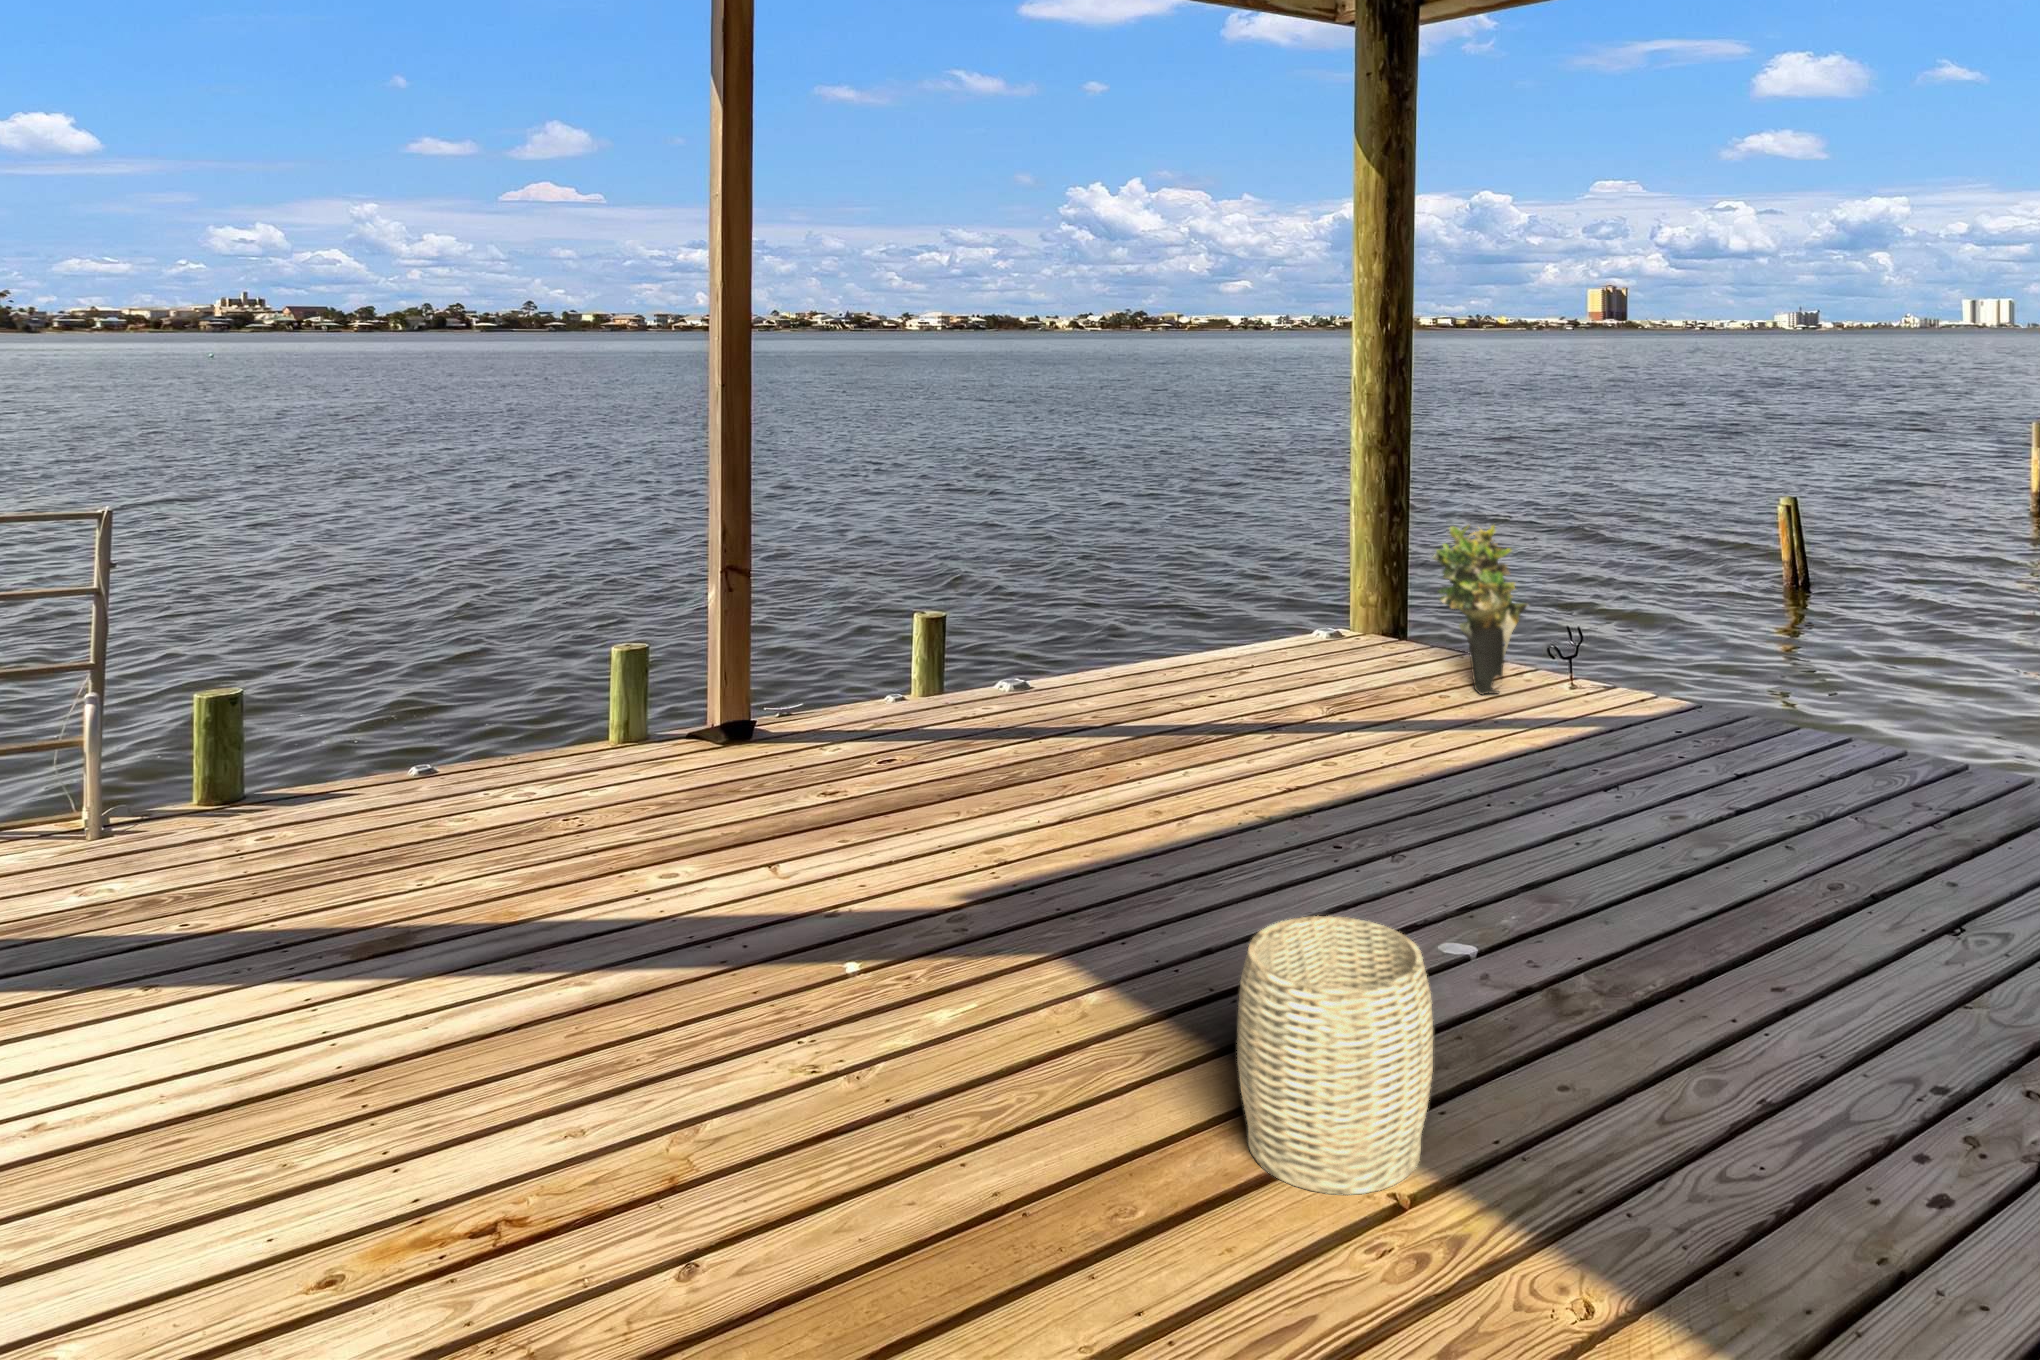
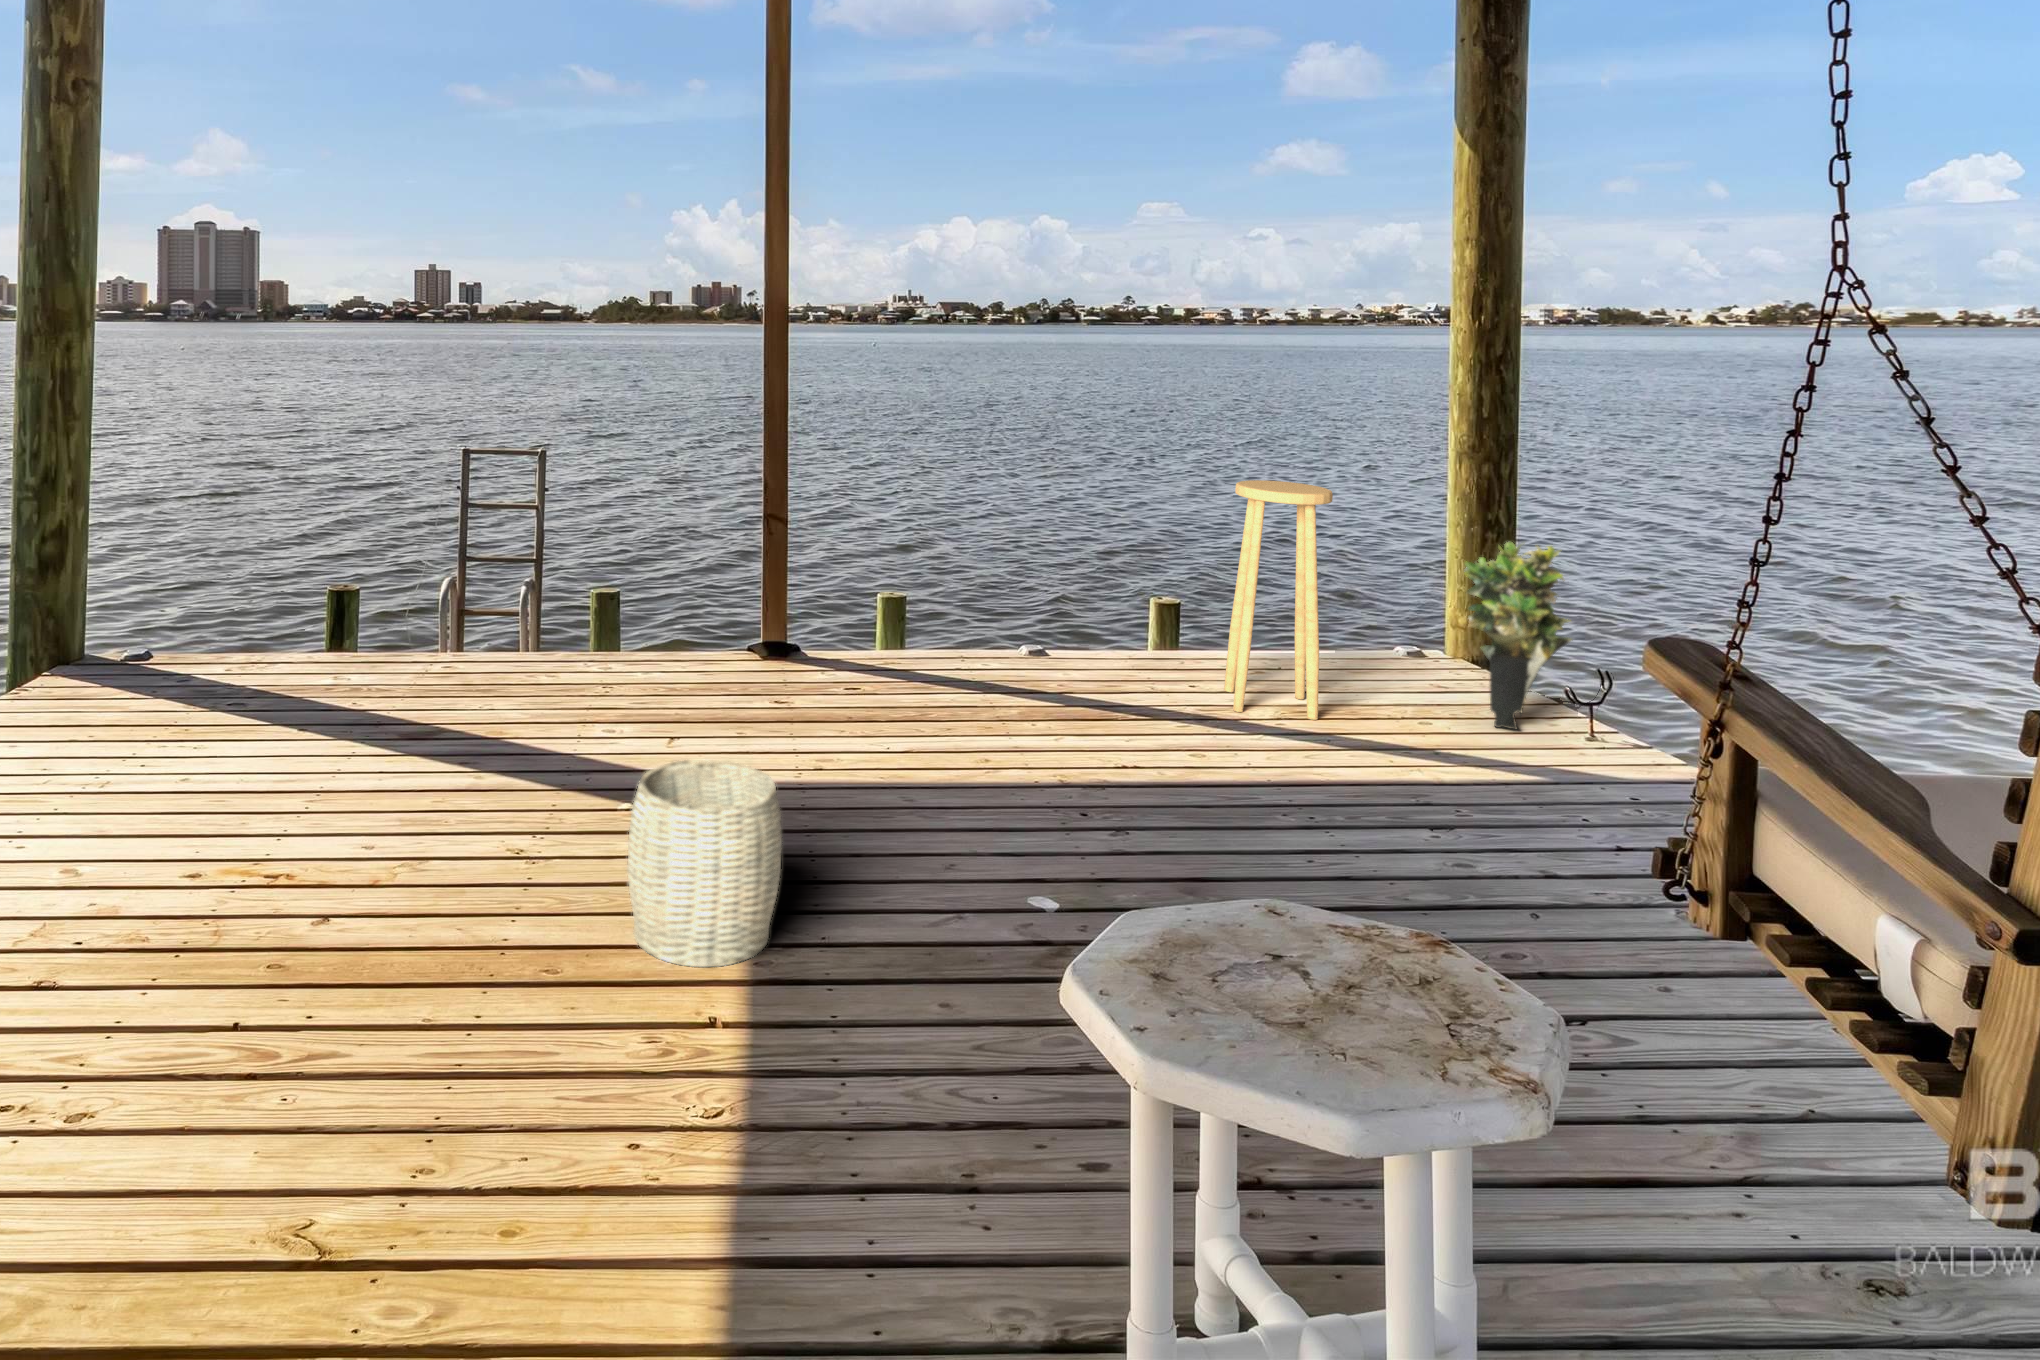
stool: none [1268,495,1373,732] -> present [1224,480,1333,720]

